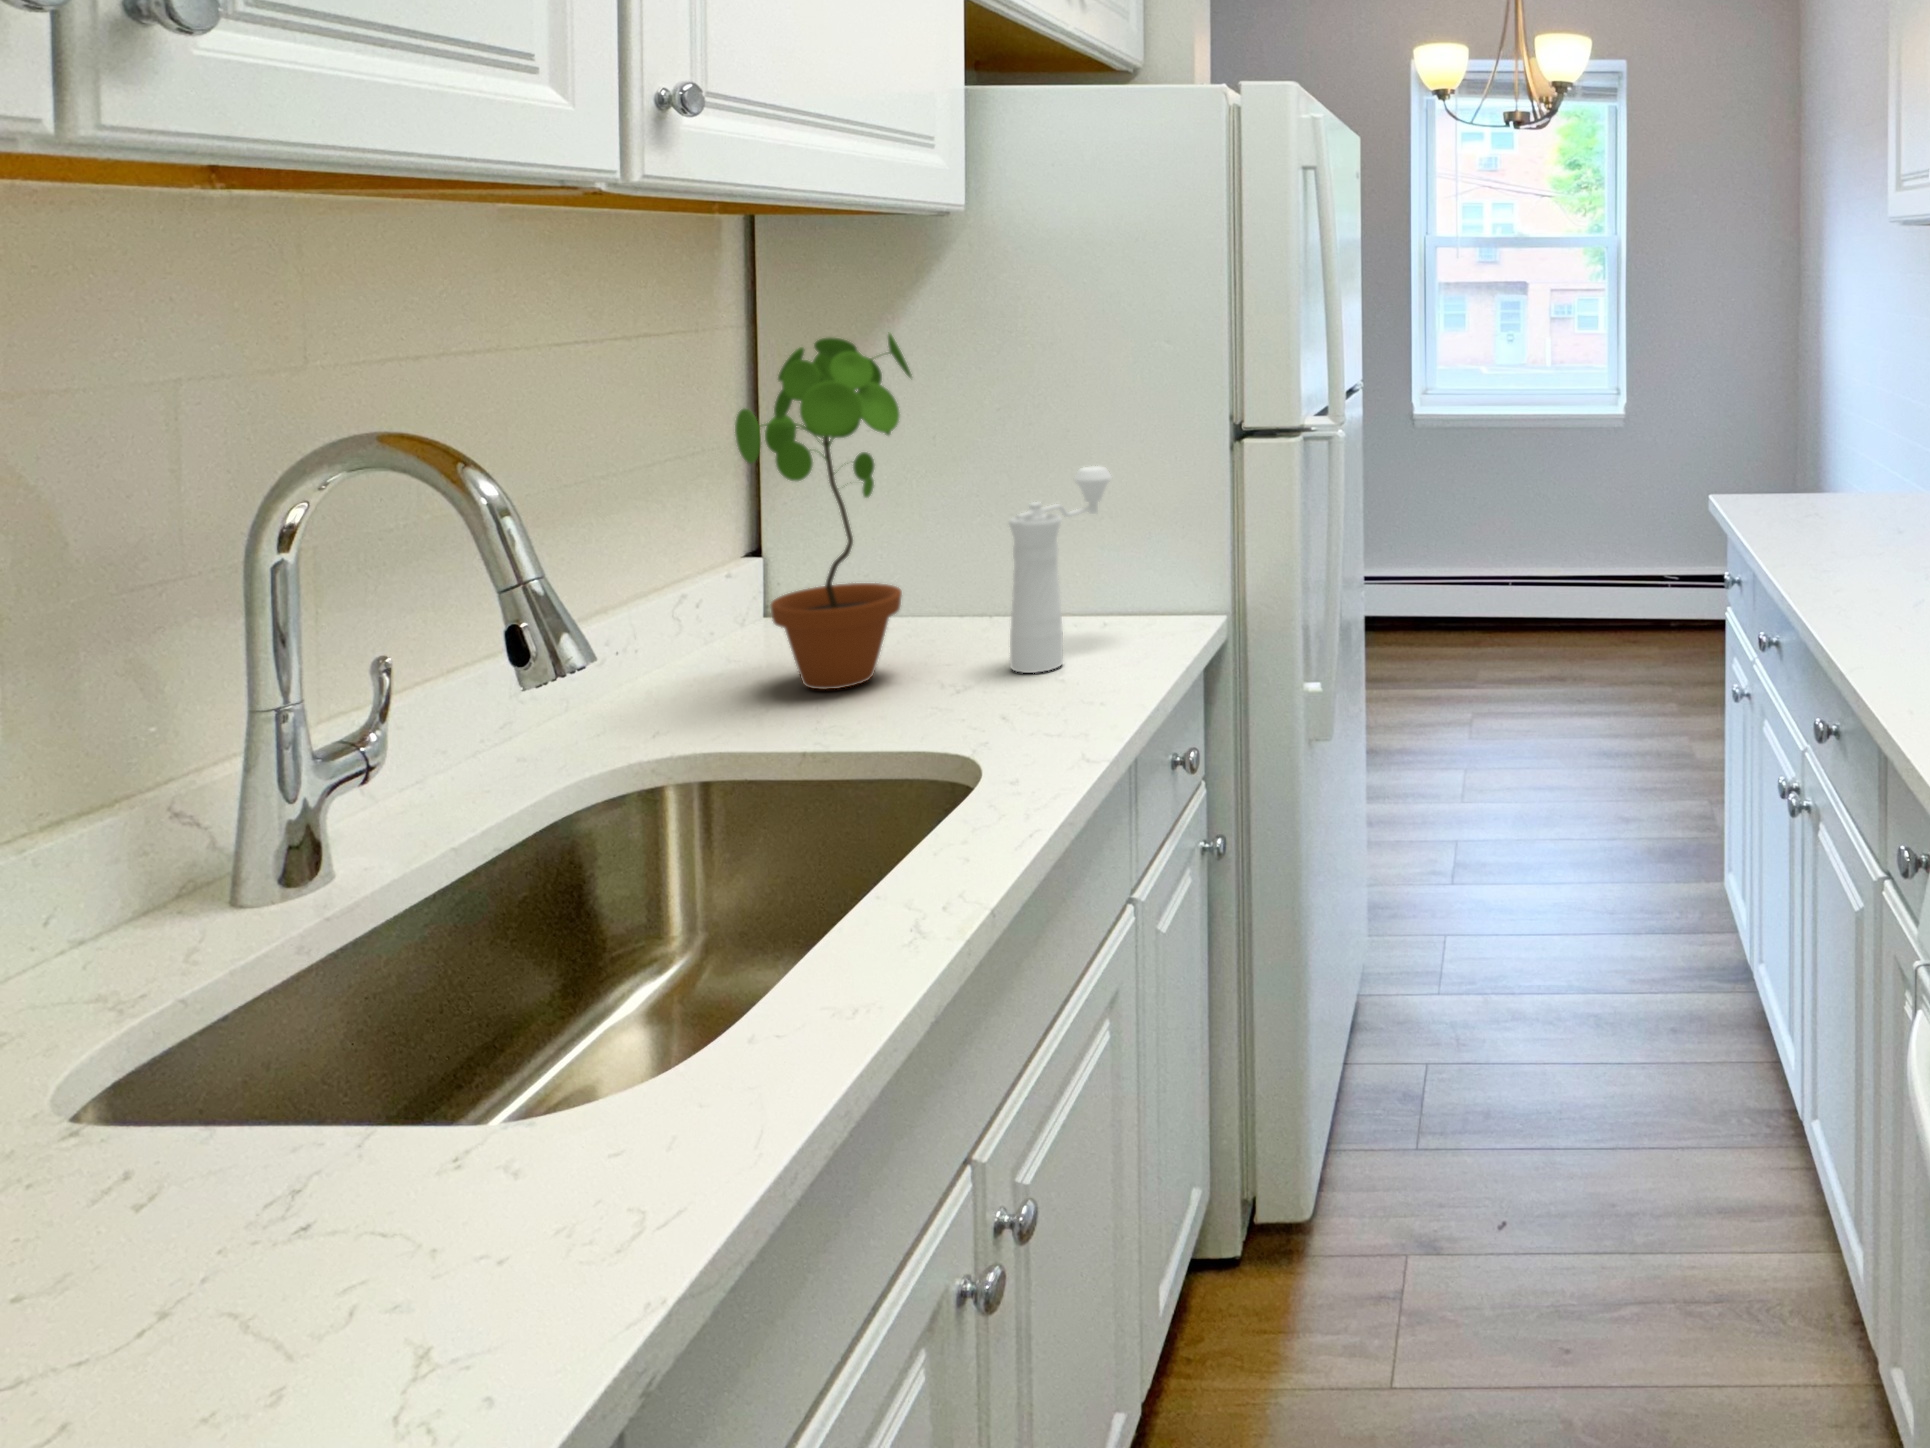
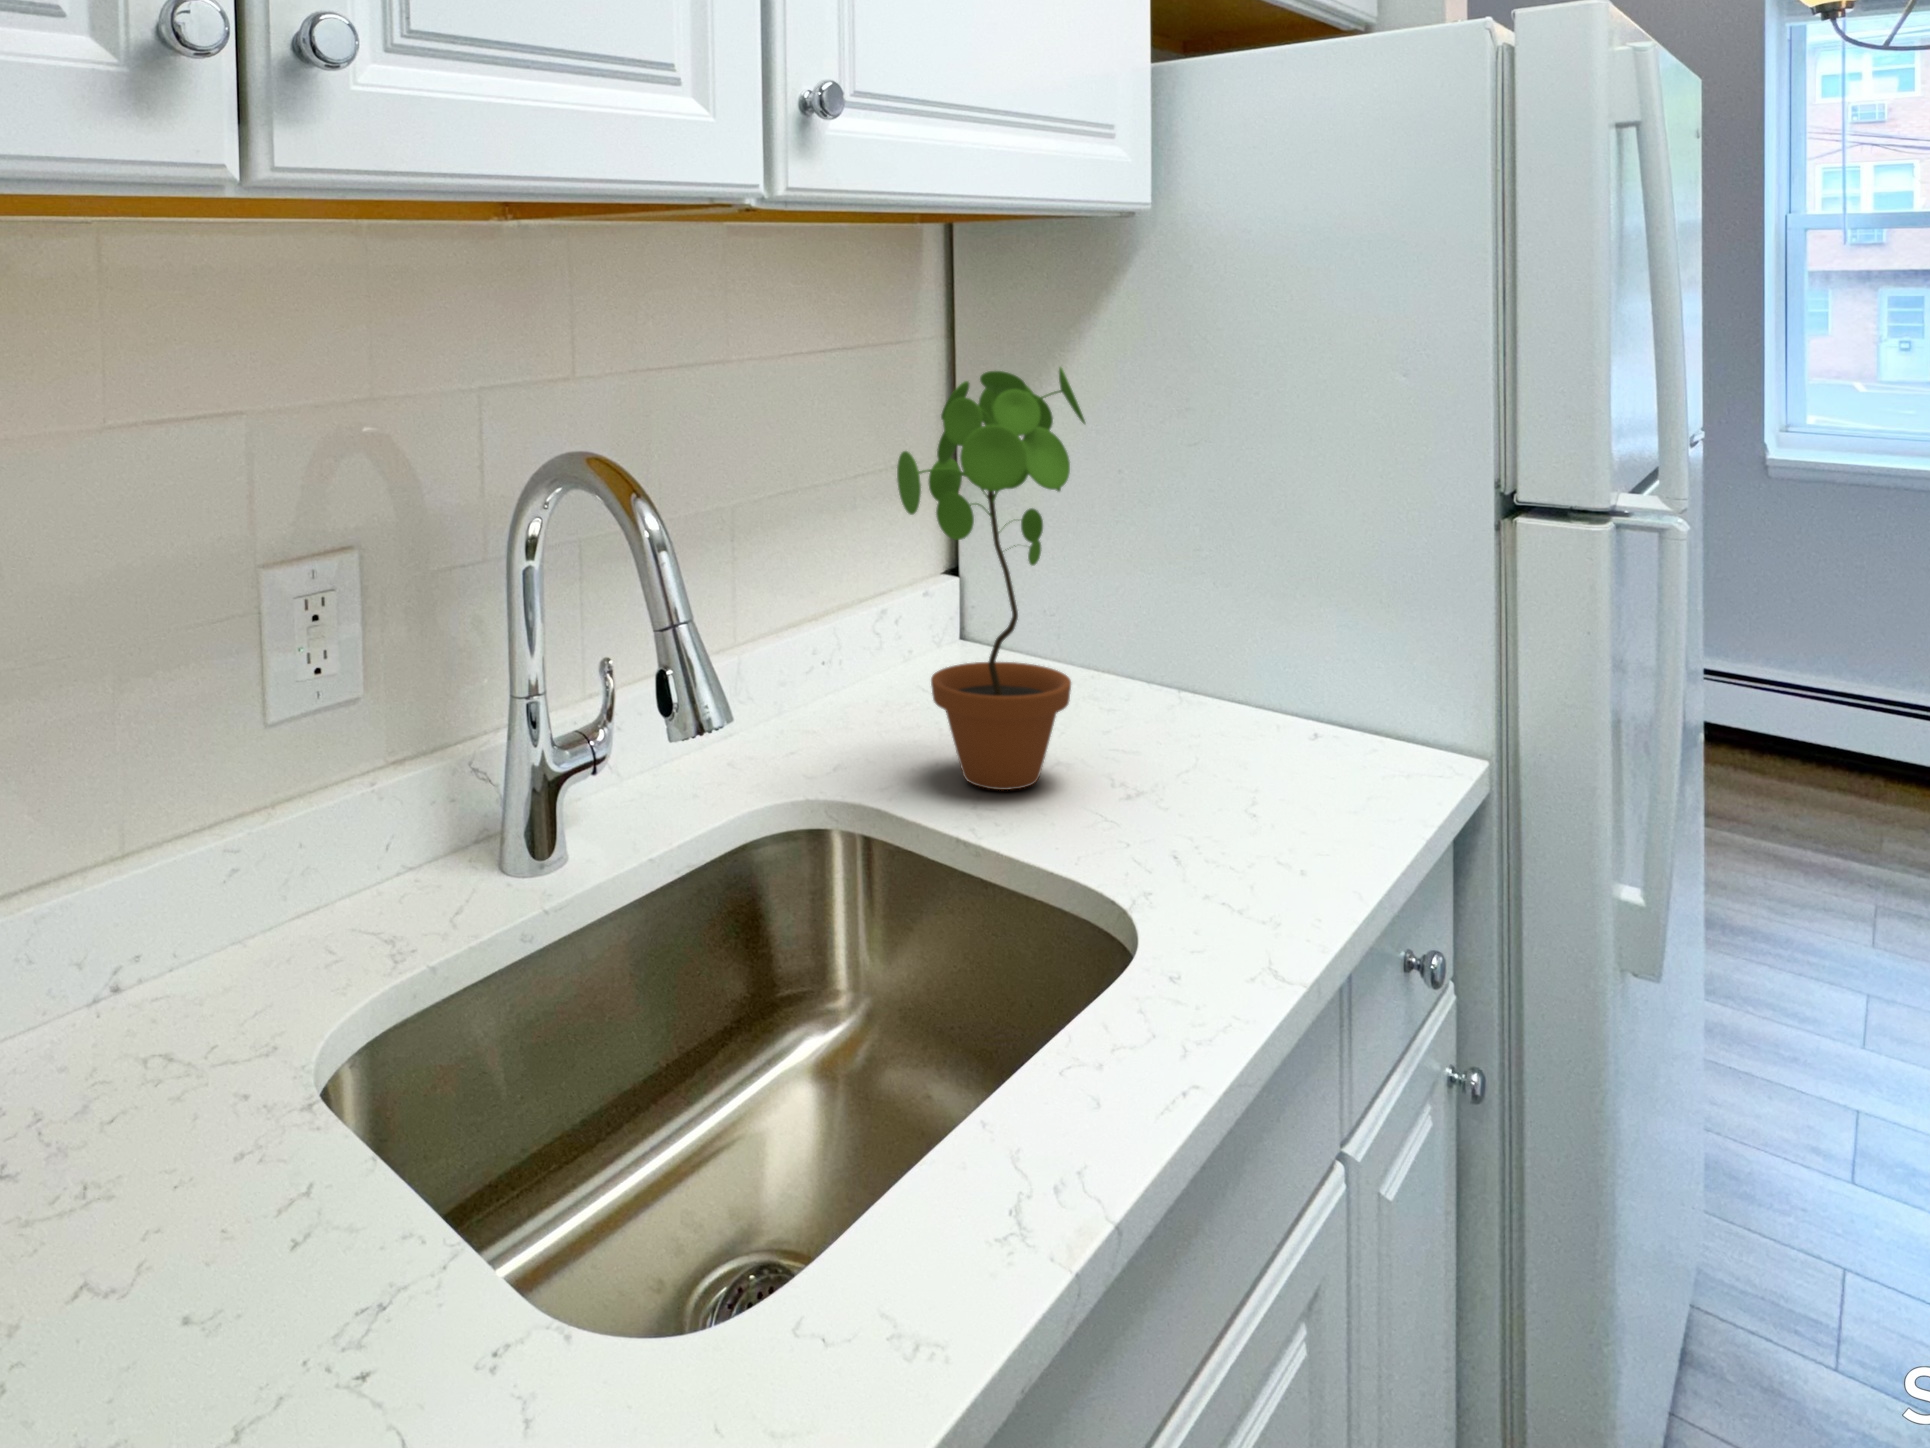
pepper mill: present [1009,466,1111,673] -> none [1195,548,1330,812]

